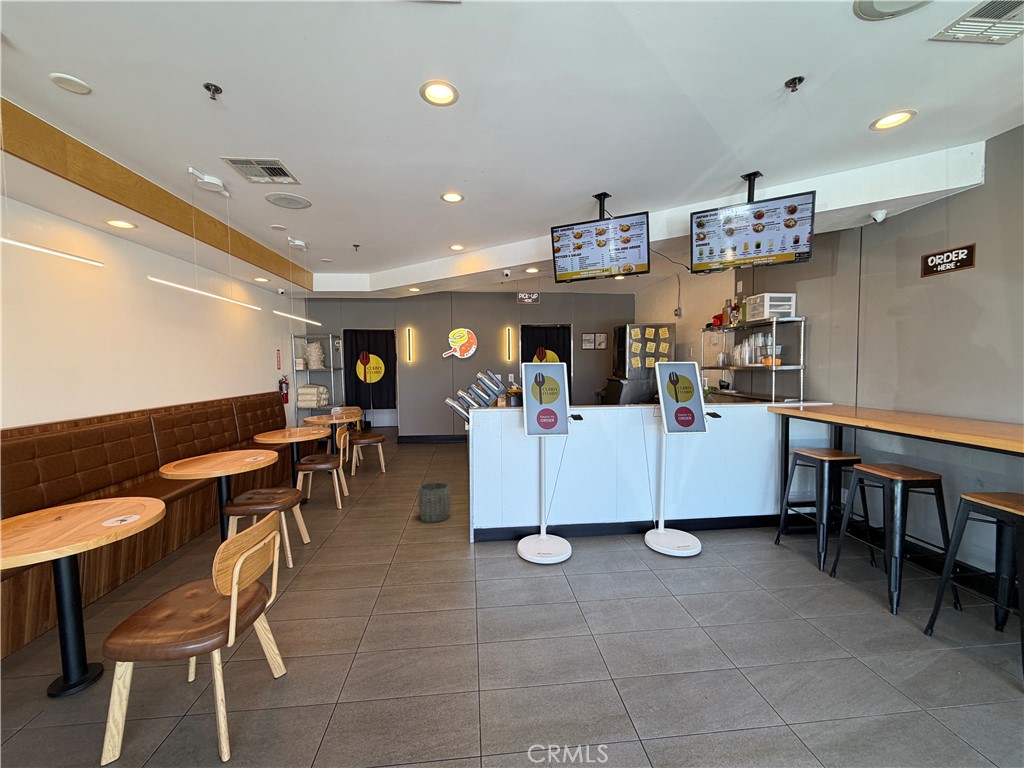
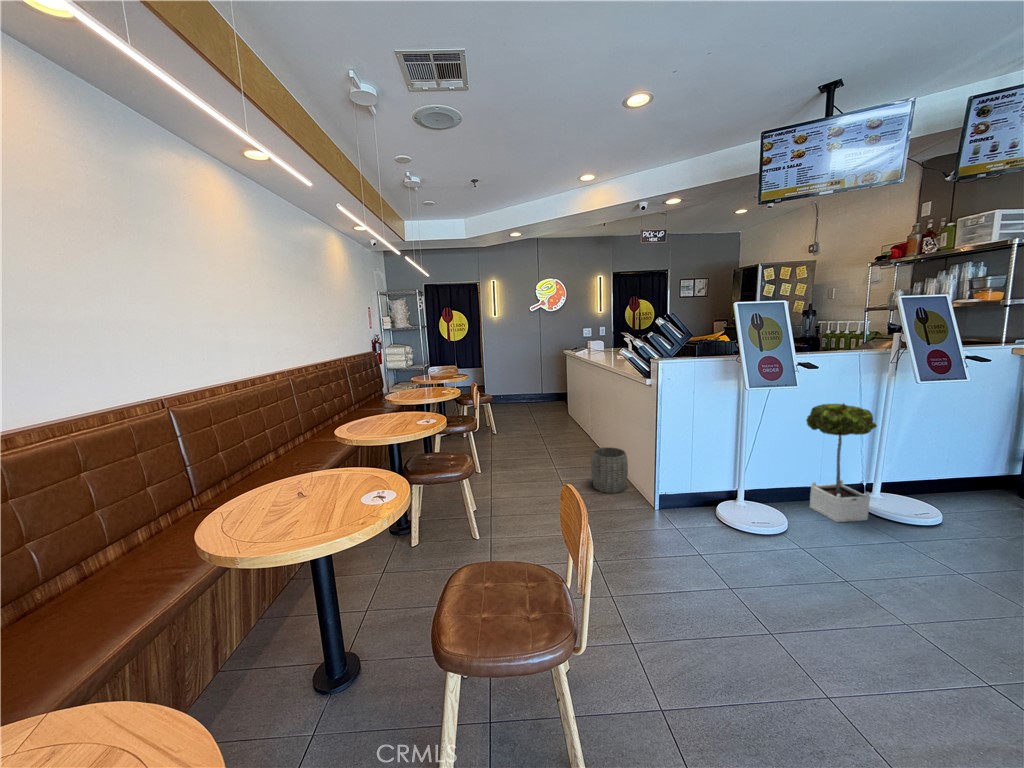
potted tree: none [571,446,615,547] -> present [806,403,877,522]

